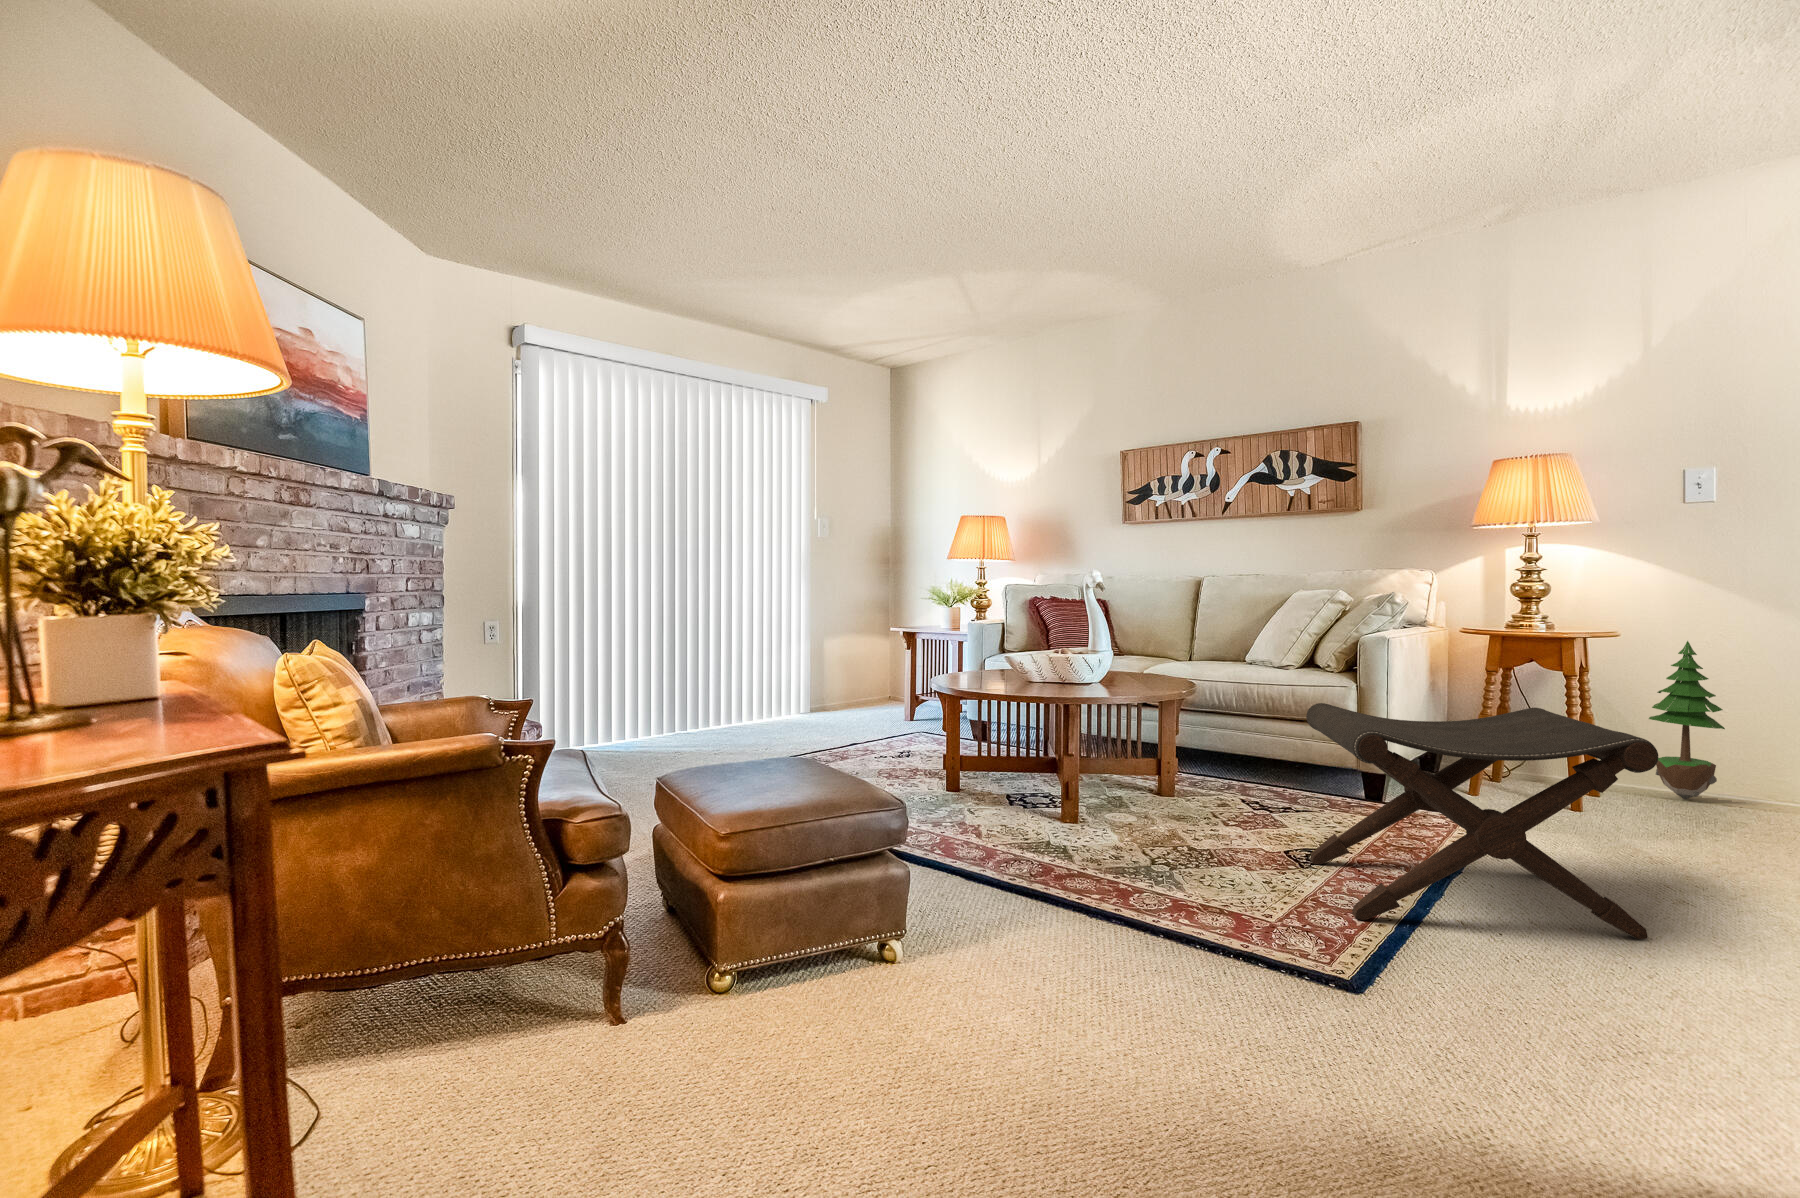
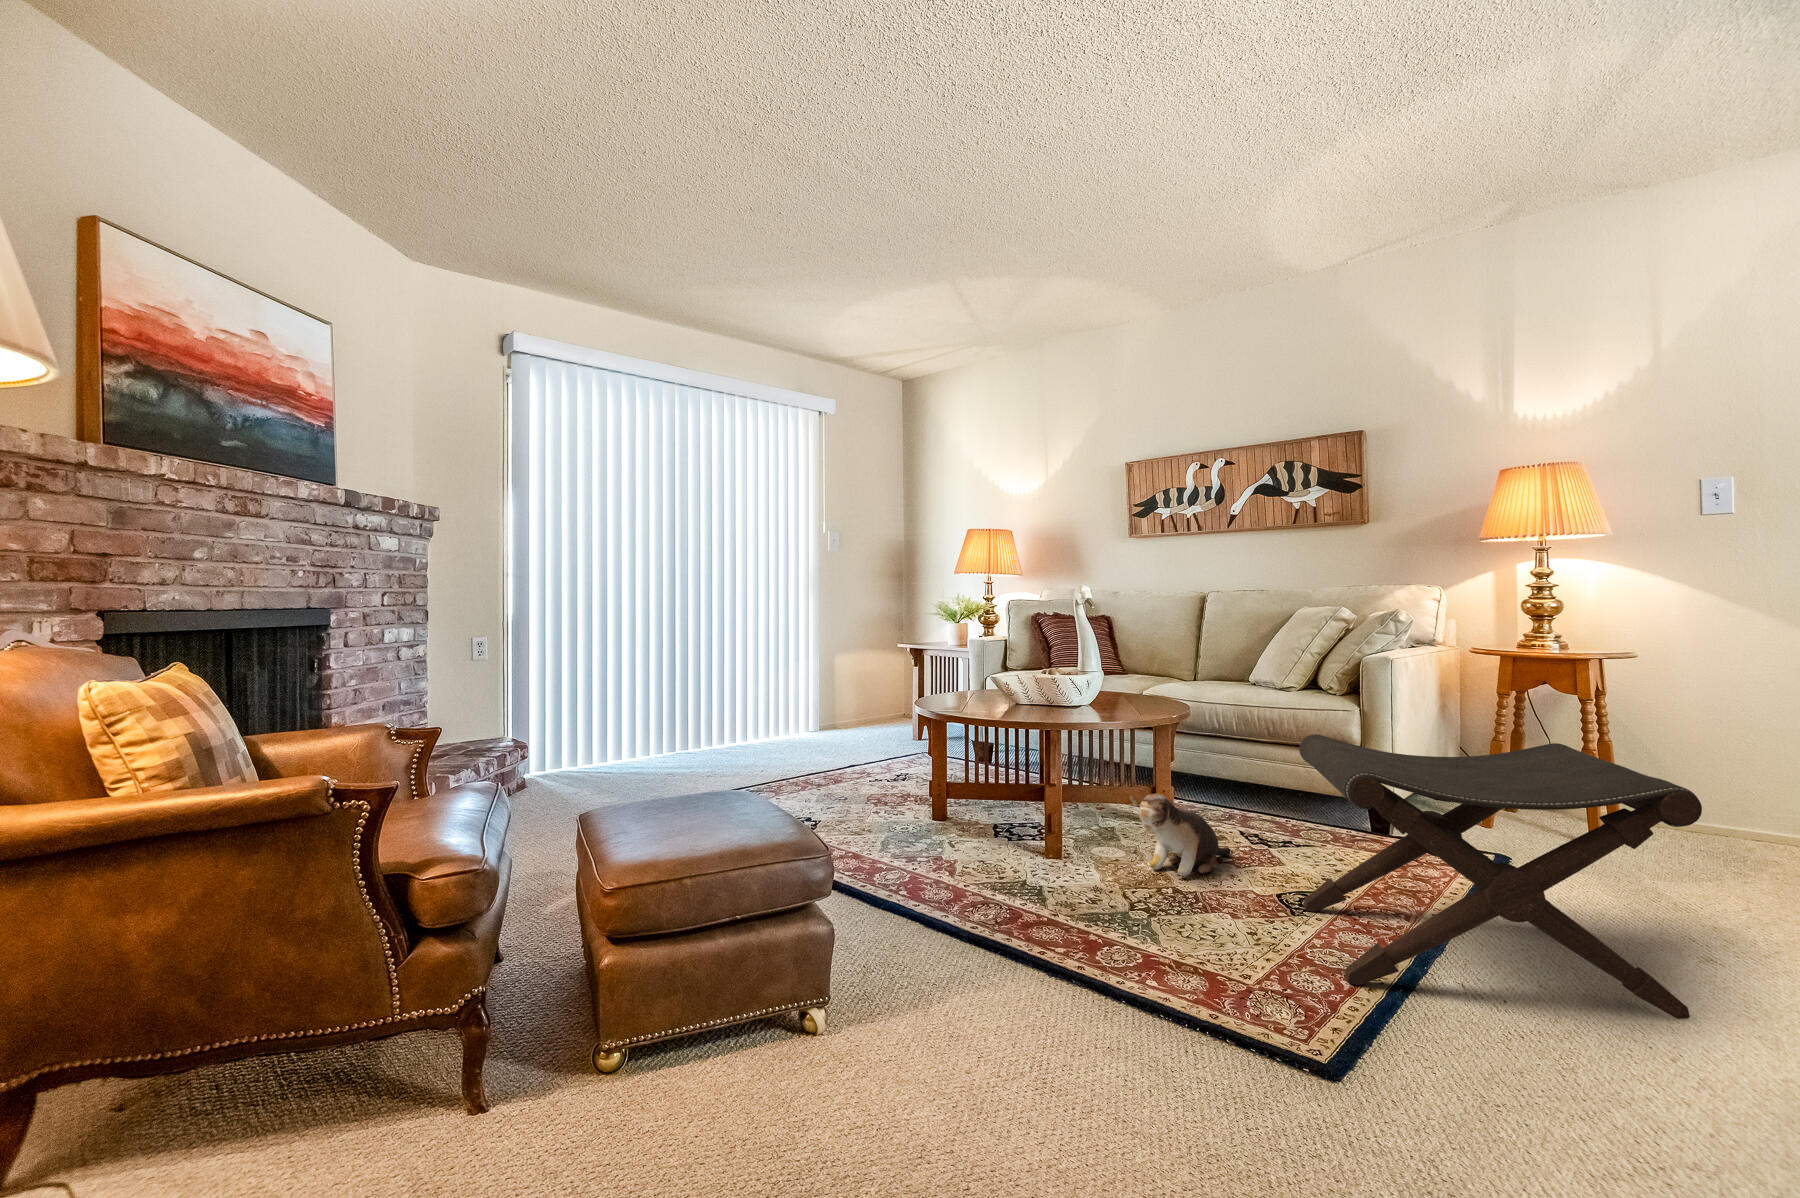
potted tree: present [1649,641,1725,799] -> none [1685,665,1773,839]
plush toy: none [1149,762,1239,837] -> present [1130,794,1230,876]

